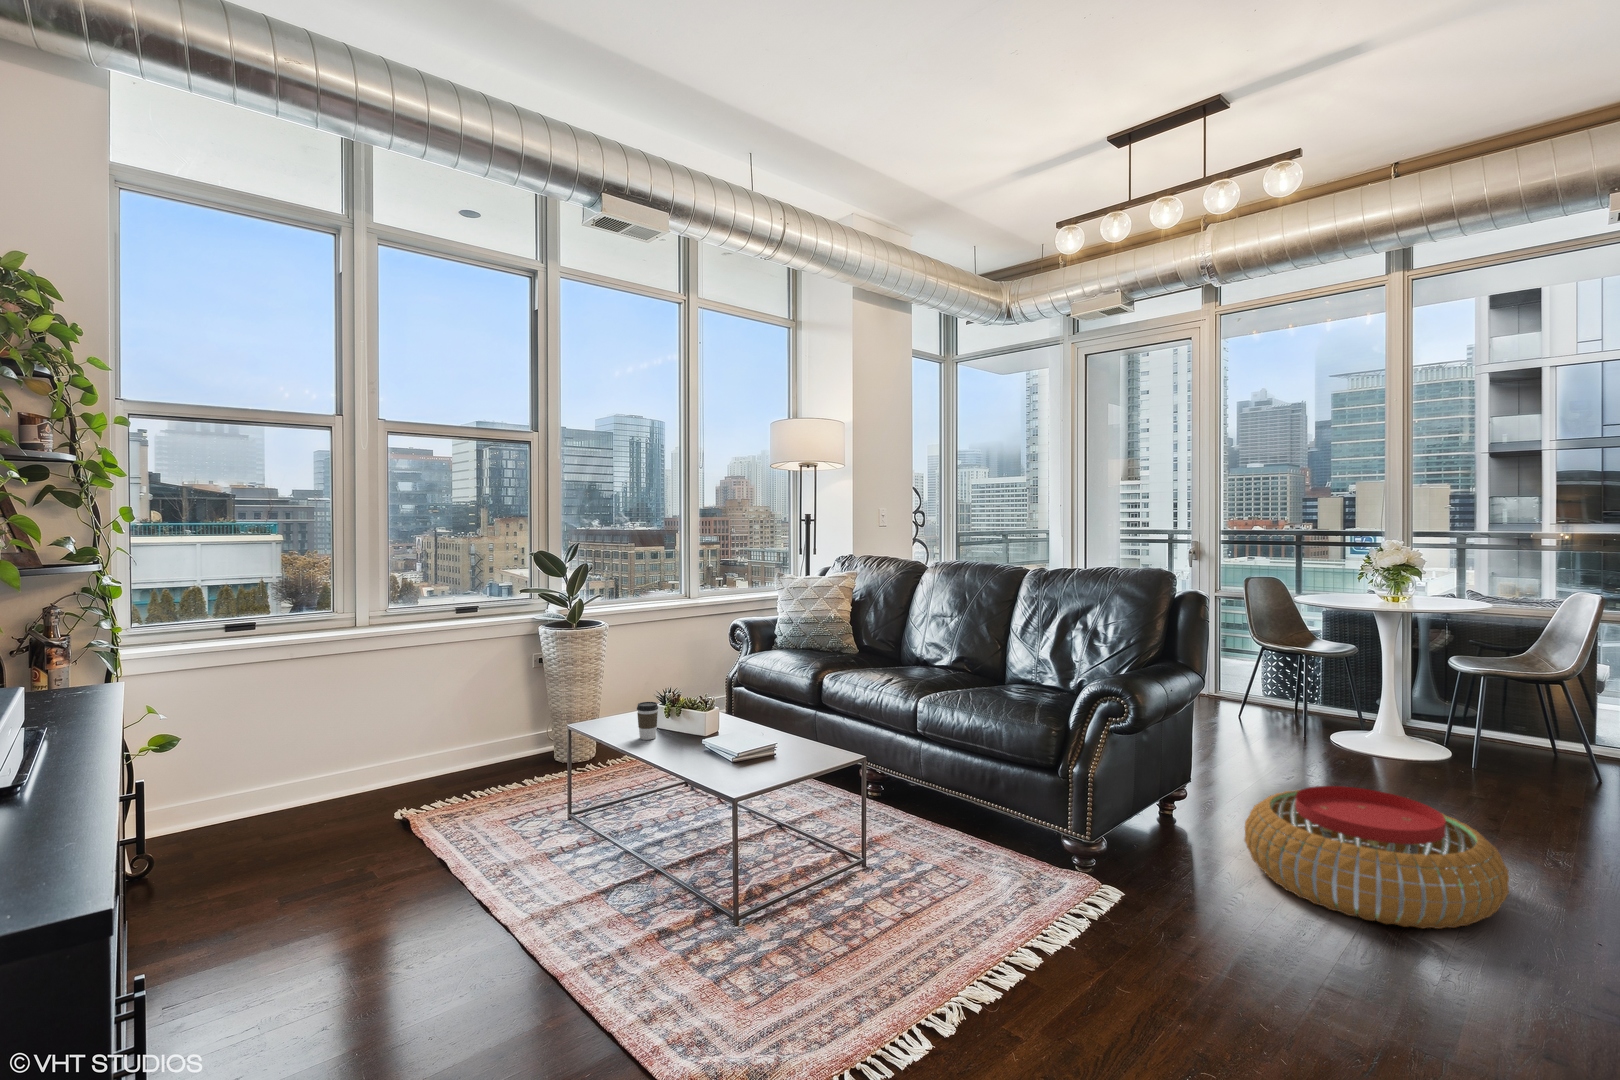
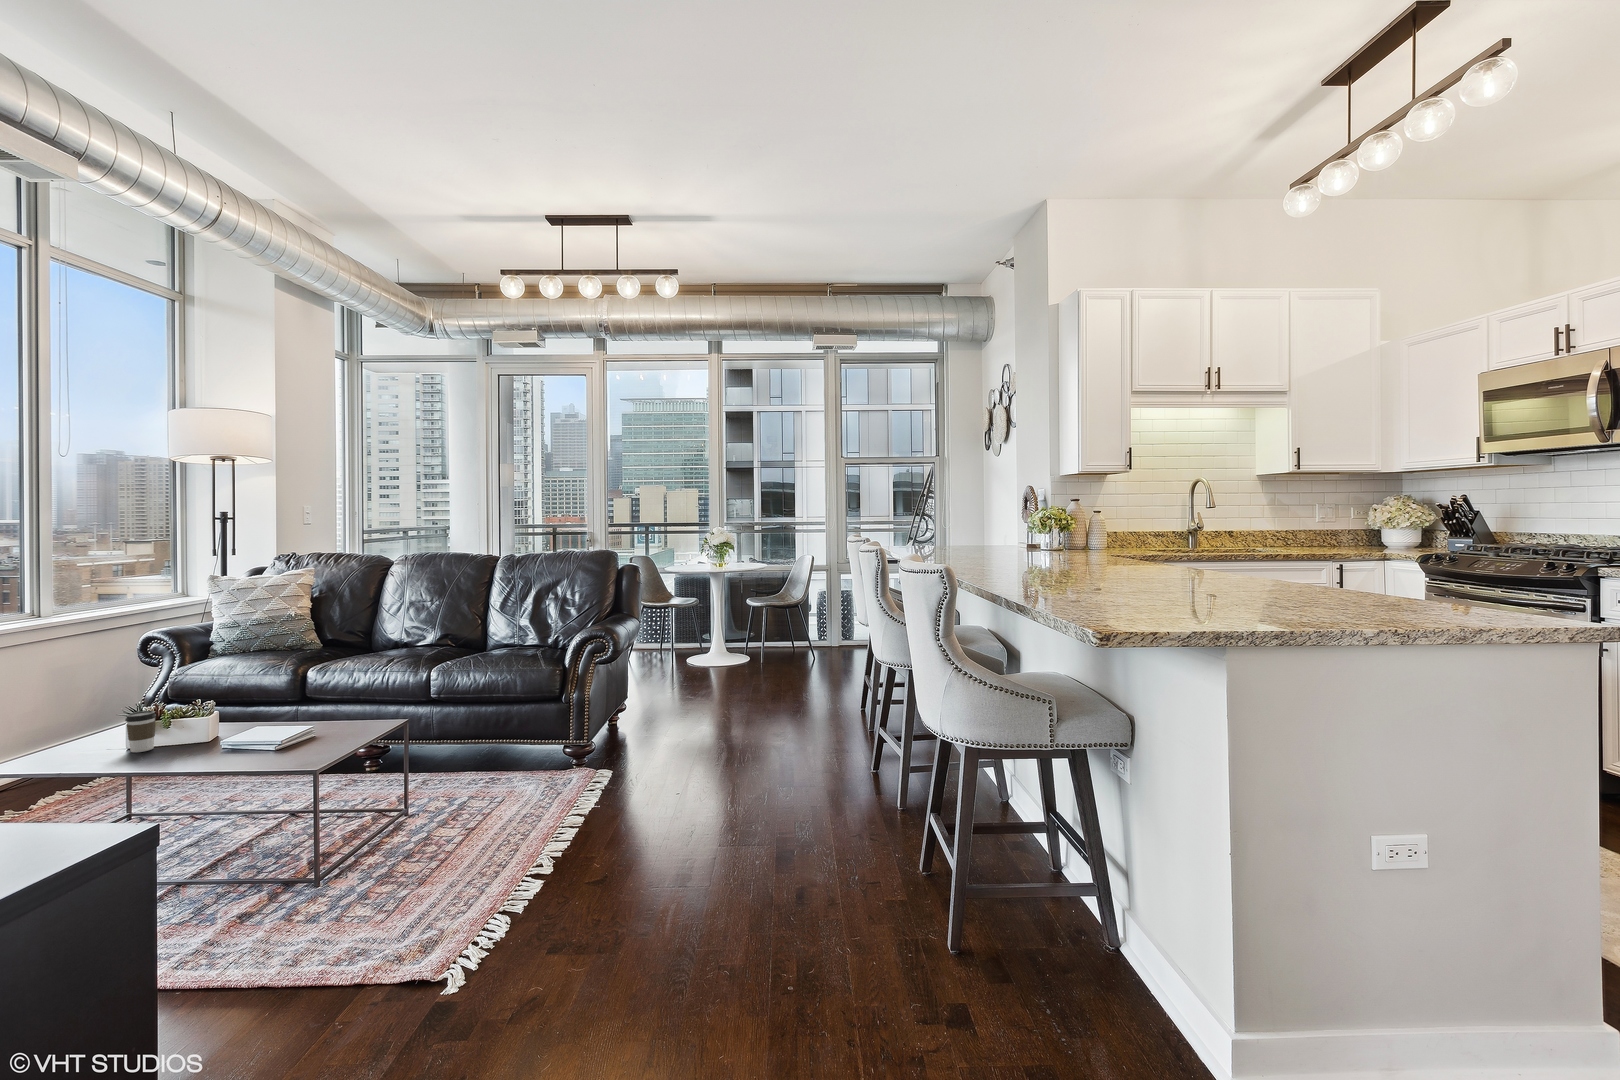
pouf: present [1244,786,1509,929] -> none [673,677,803,748]

